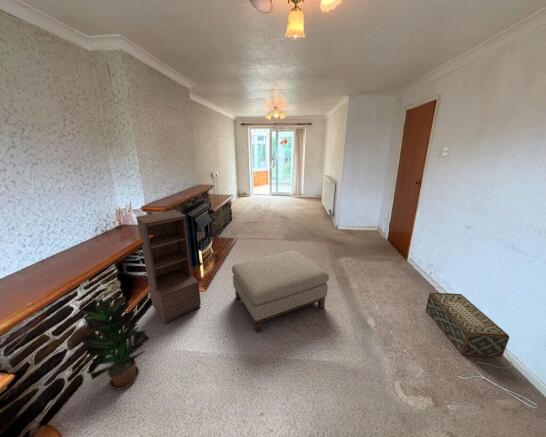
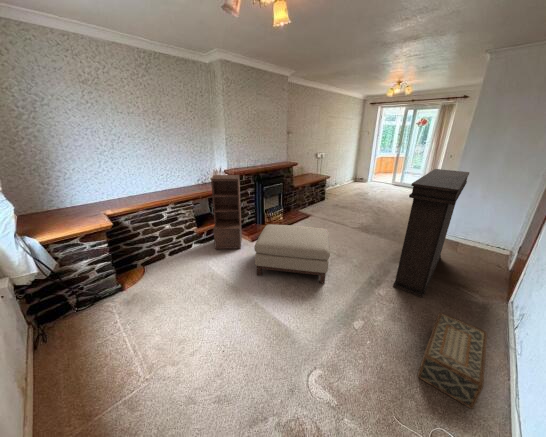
console table: none [345,178,412,285] -> present [393,169,469,298]
potted plant: present [80,297,149,390] -> none [158,213,194,268]

